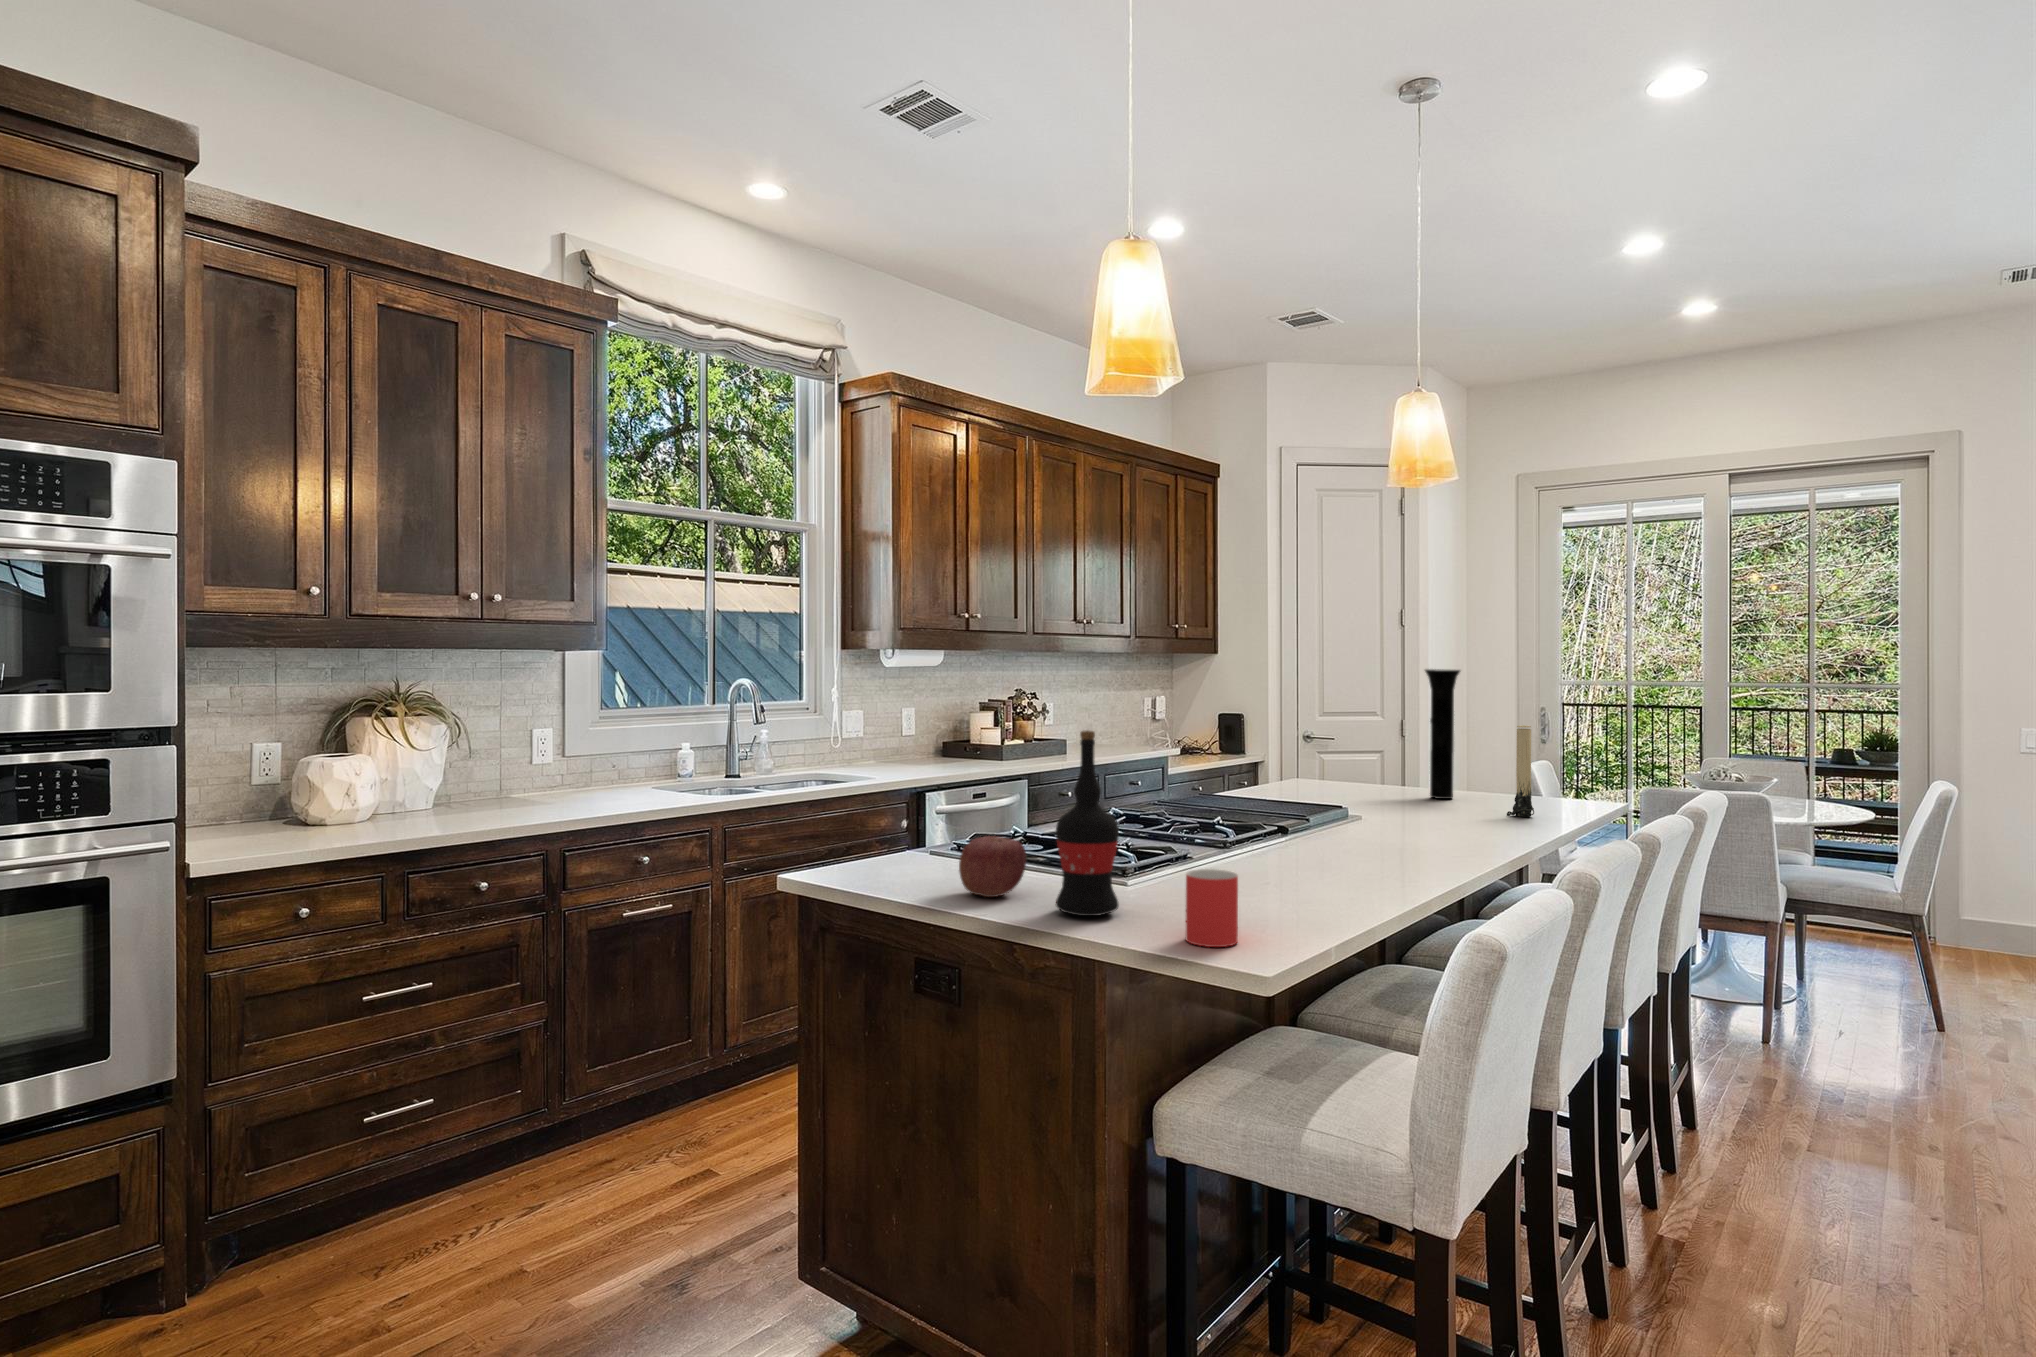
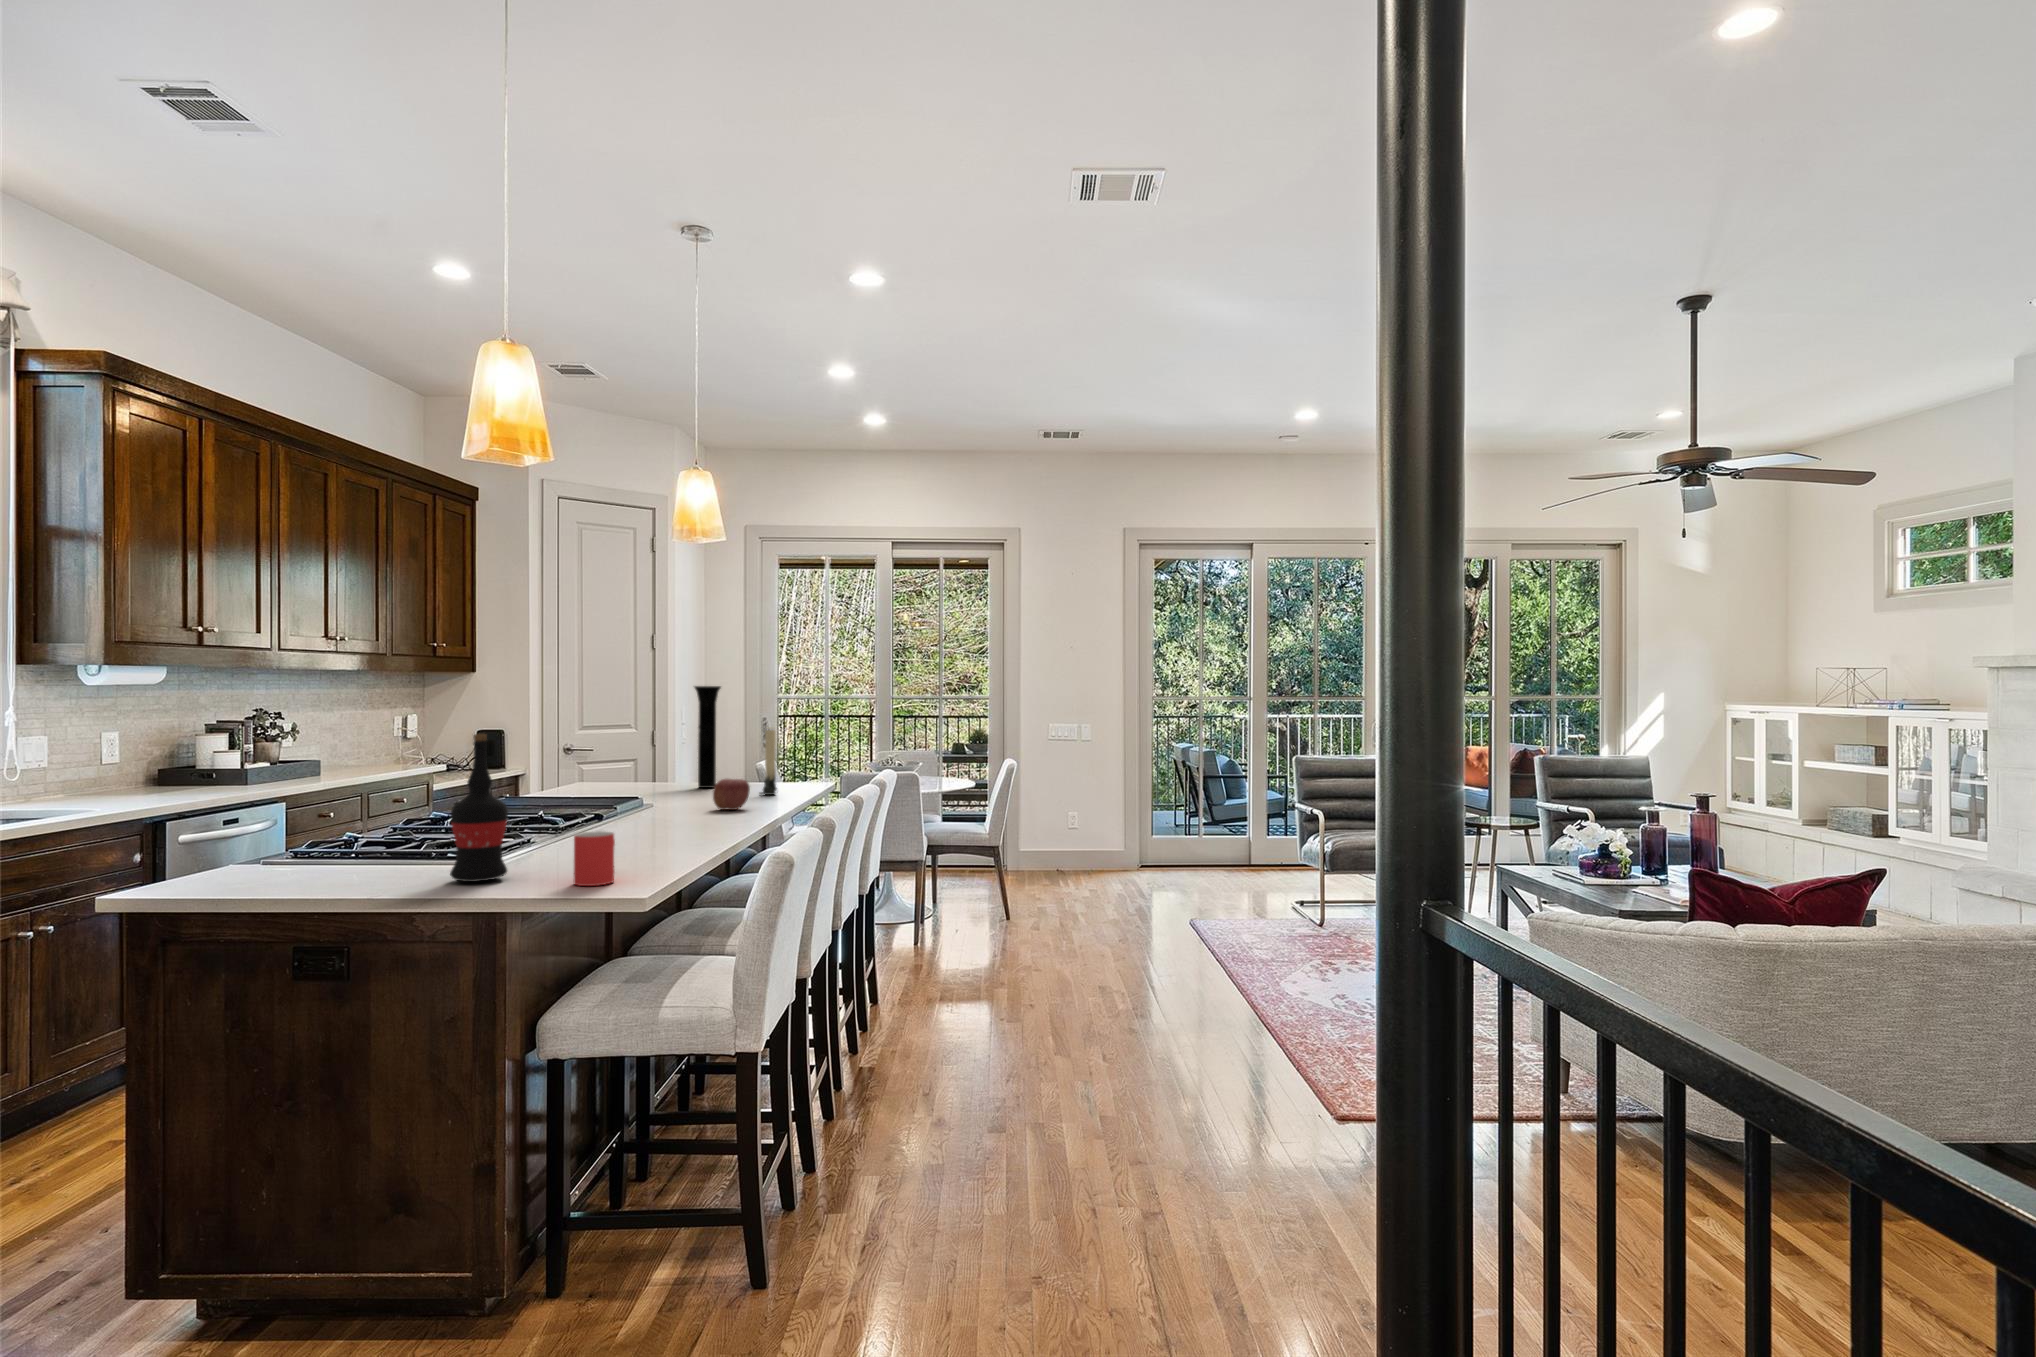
apple: present [959,836,1026,897] -> present [713,779,750,810]

